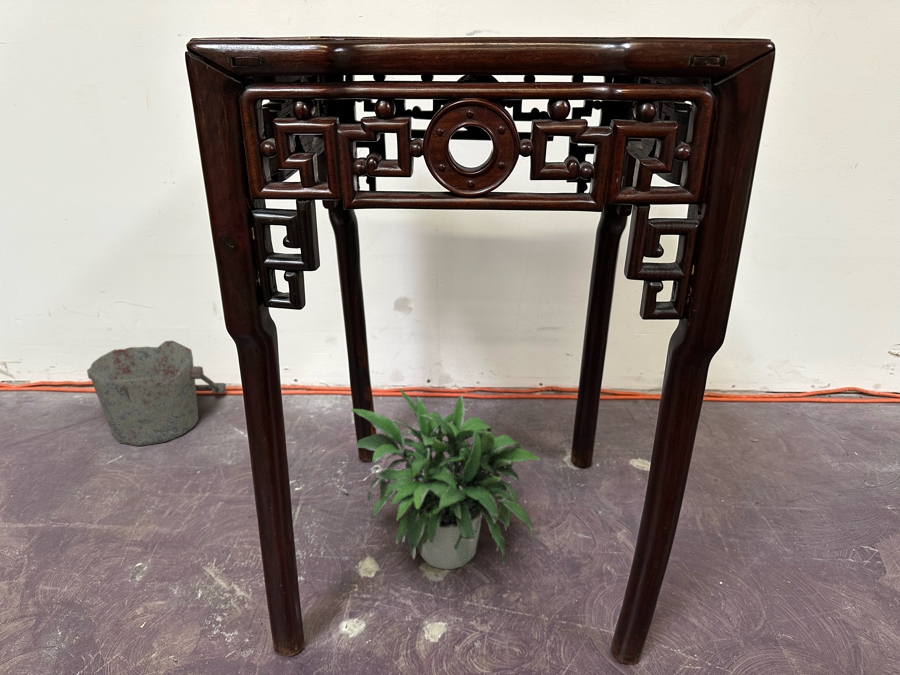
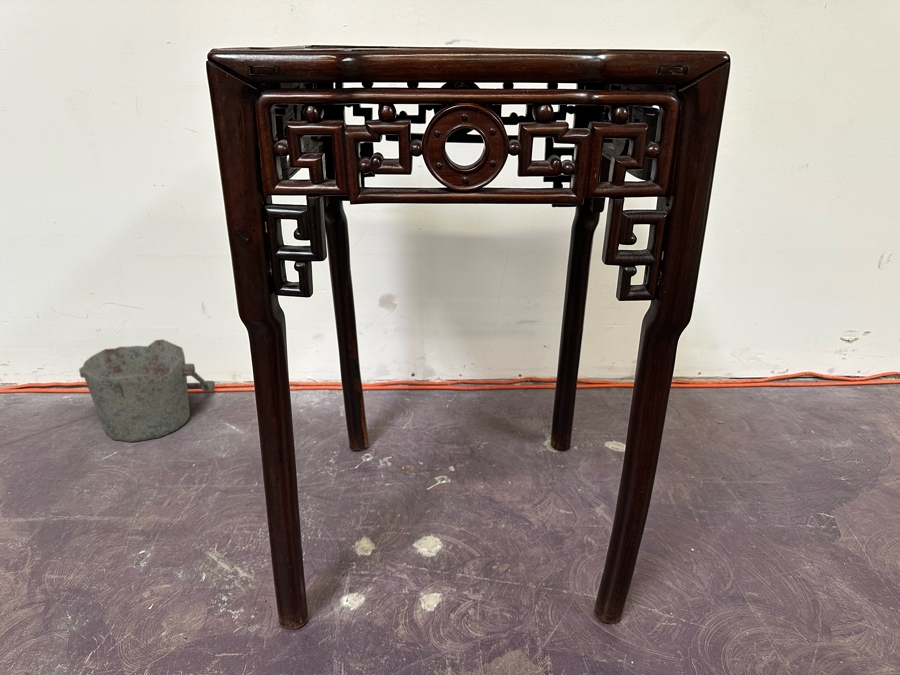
potted plant: present [342,388,540,569] -> none [334,376,525,546]

